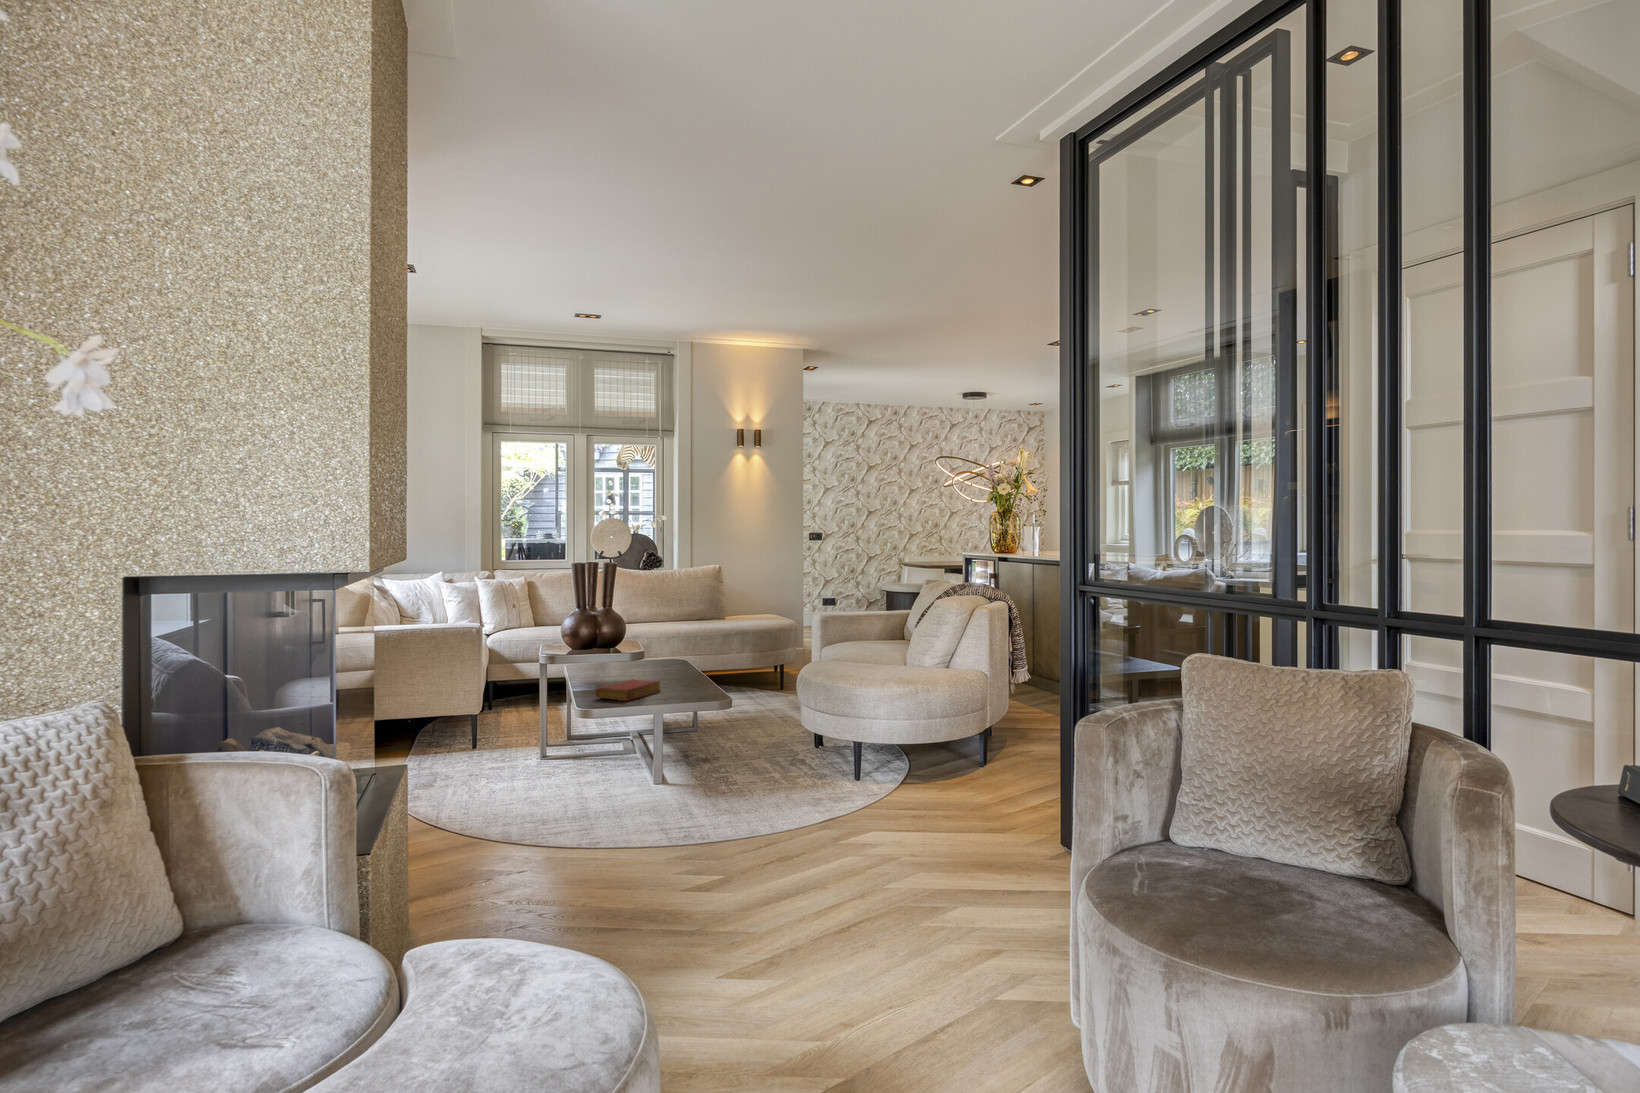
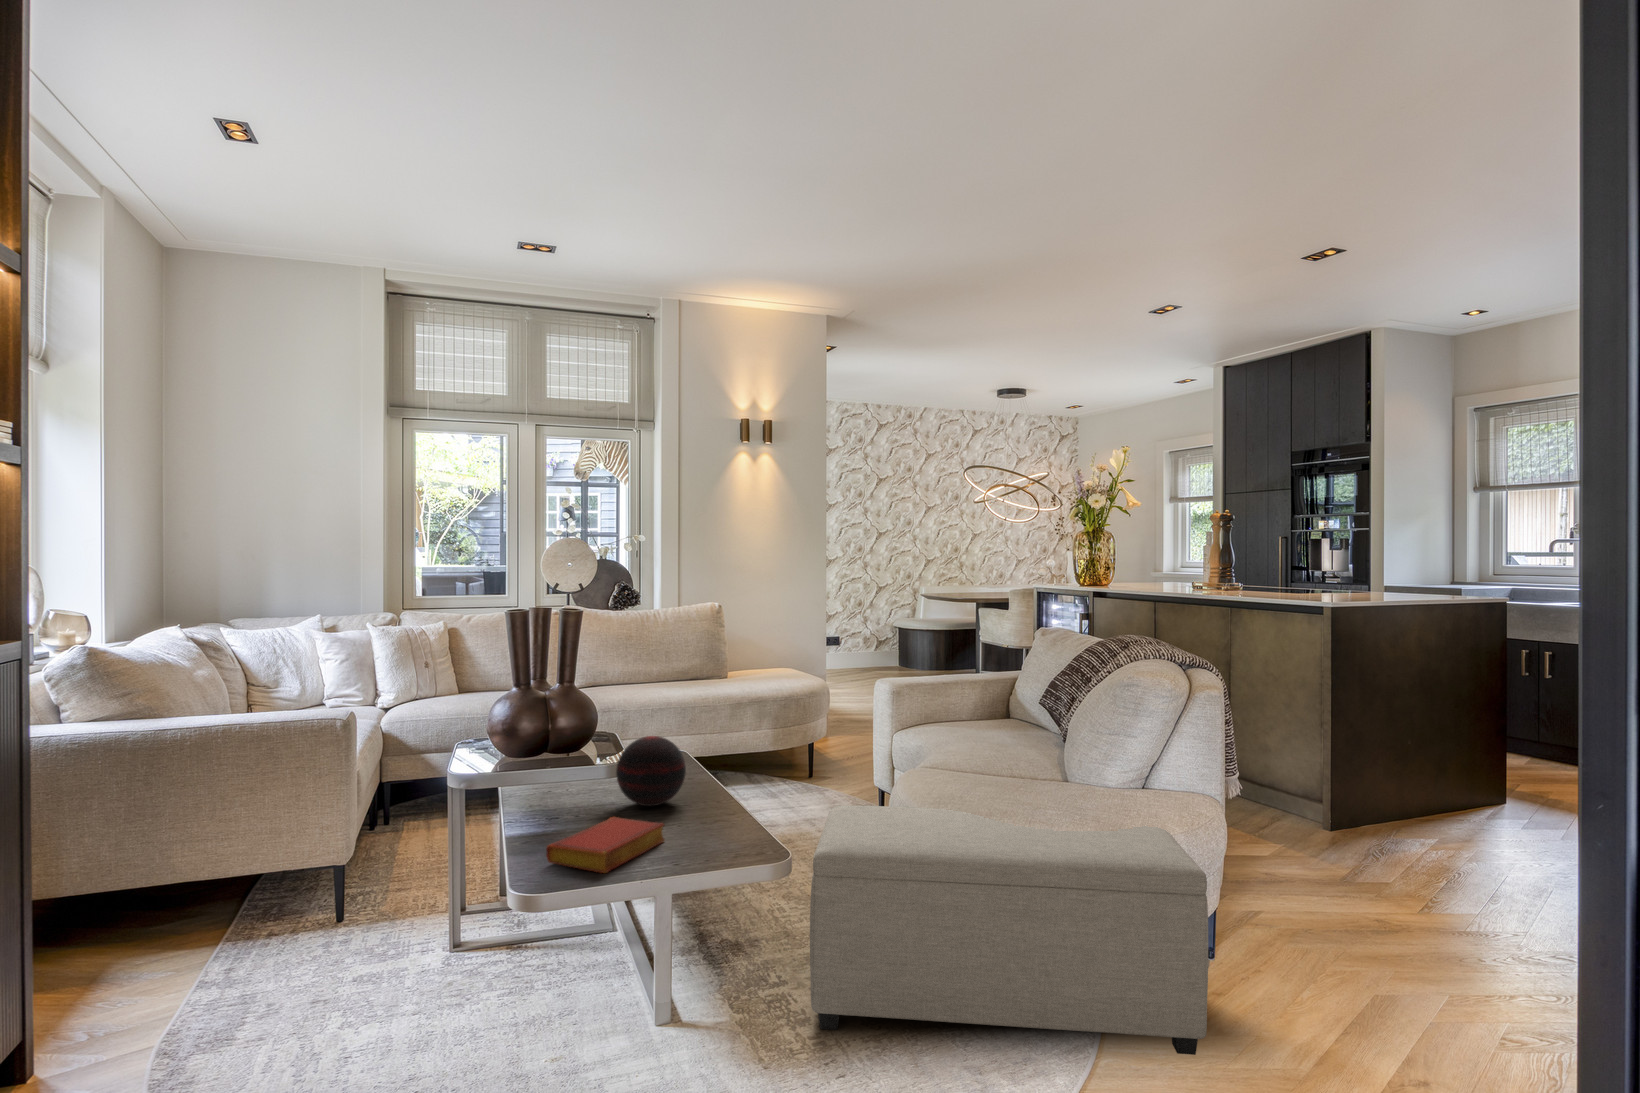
decorative orb: none [636,639,677,679] -> present [616,736,686,806]
ottoman: none [737,676,946,798] -> present [810,806,1208,1055]

